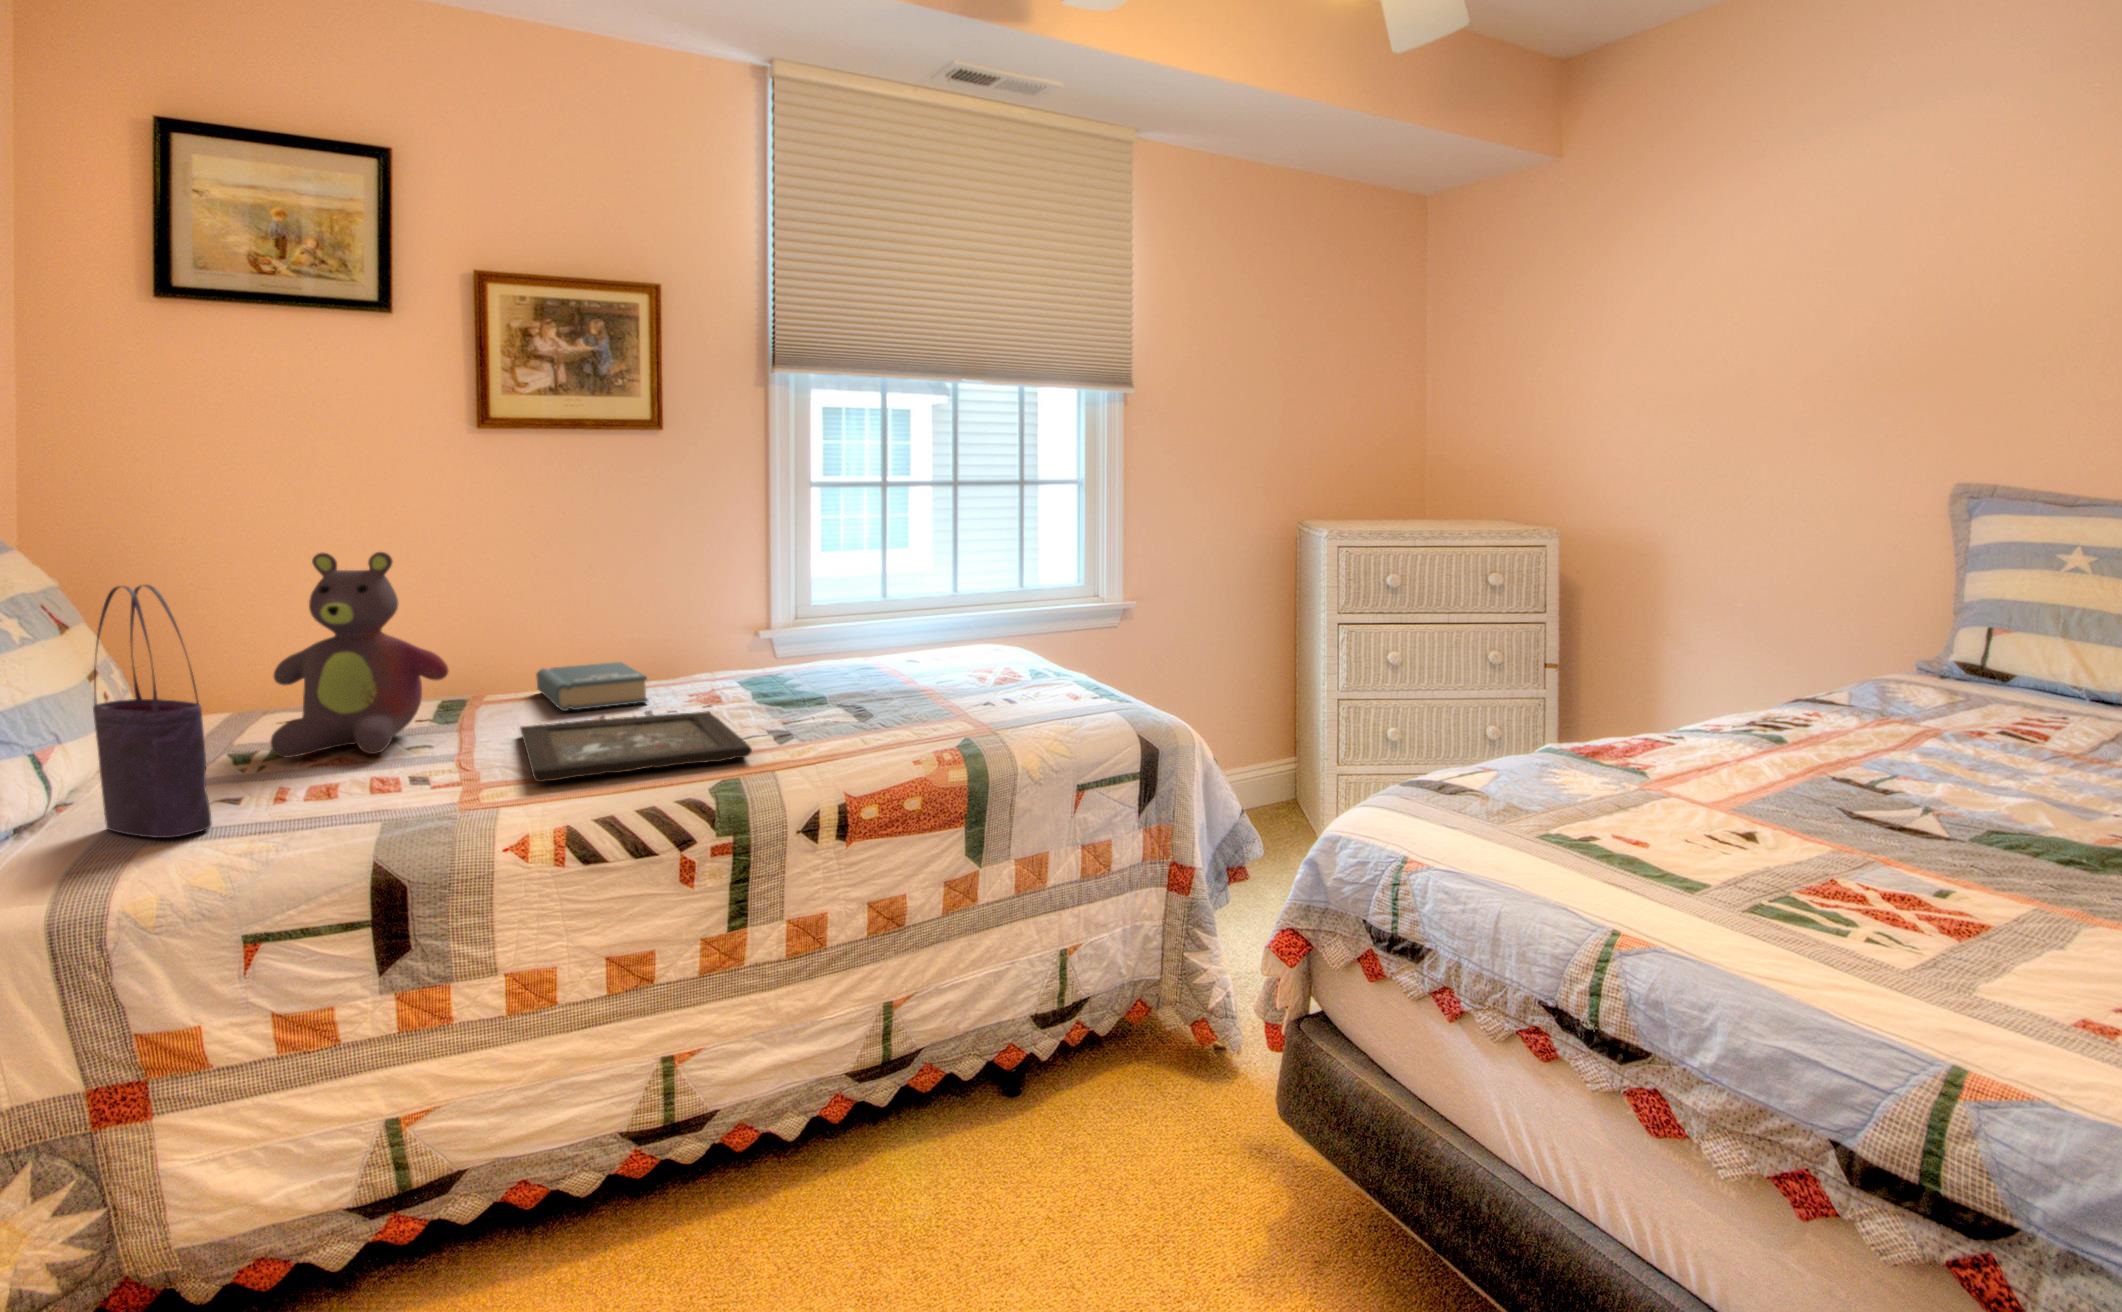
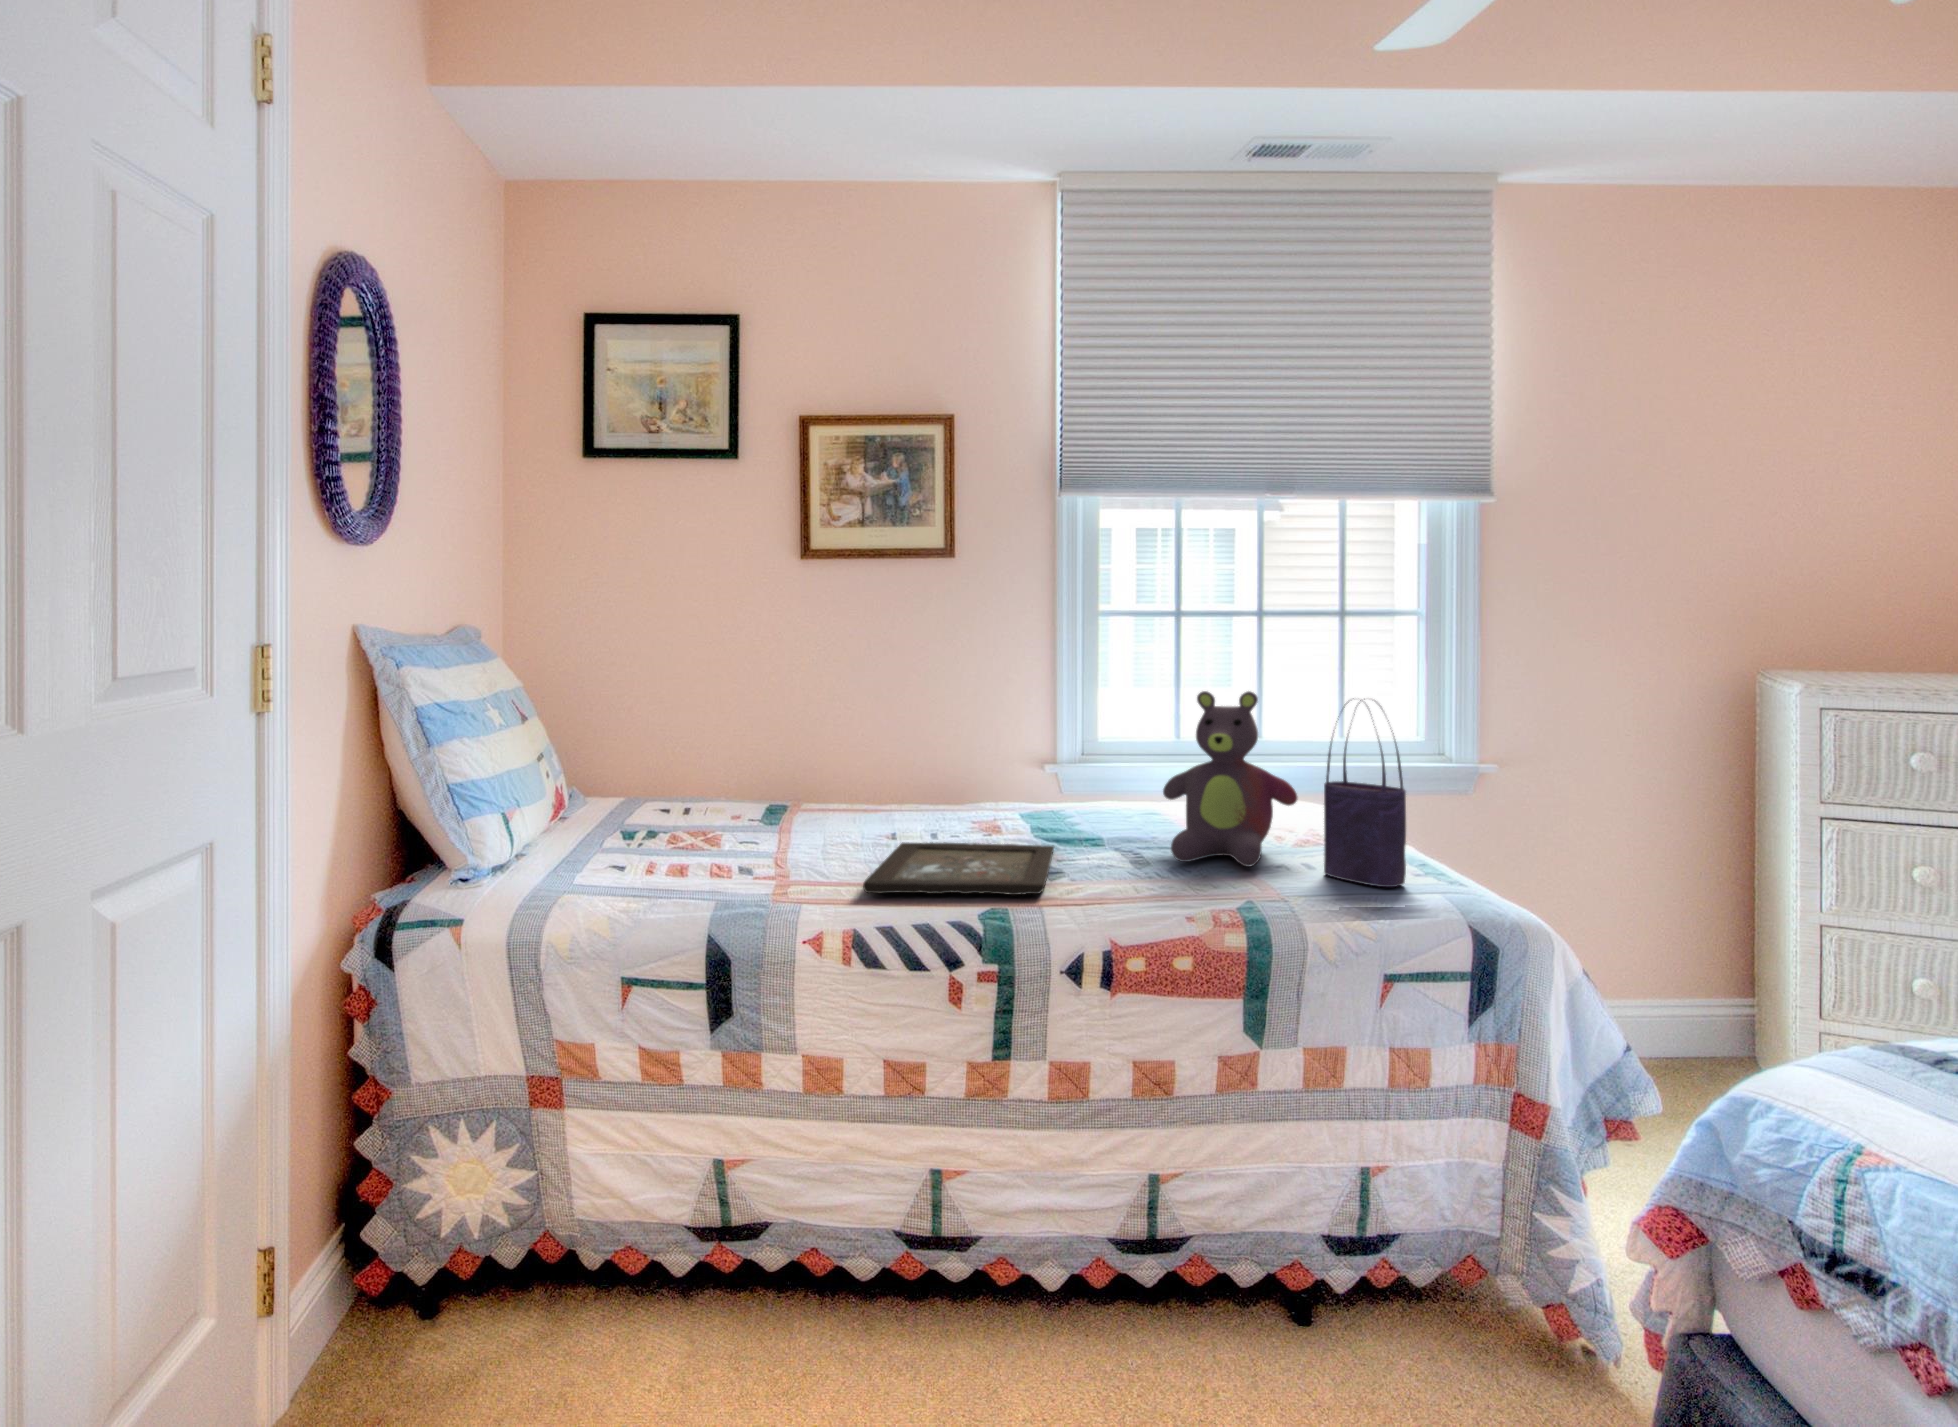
stuffed bear: present [271,552,449,758] -> present [1163,691,1297,867]
tote bag: present [93,584,212,838] -> present [1324,698,1406,887]
book: present [536,662,648,711] -> none [945,793,1019,833]

